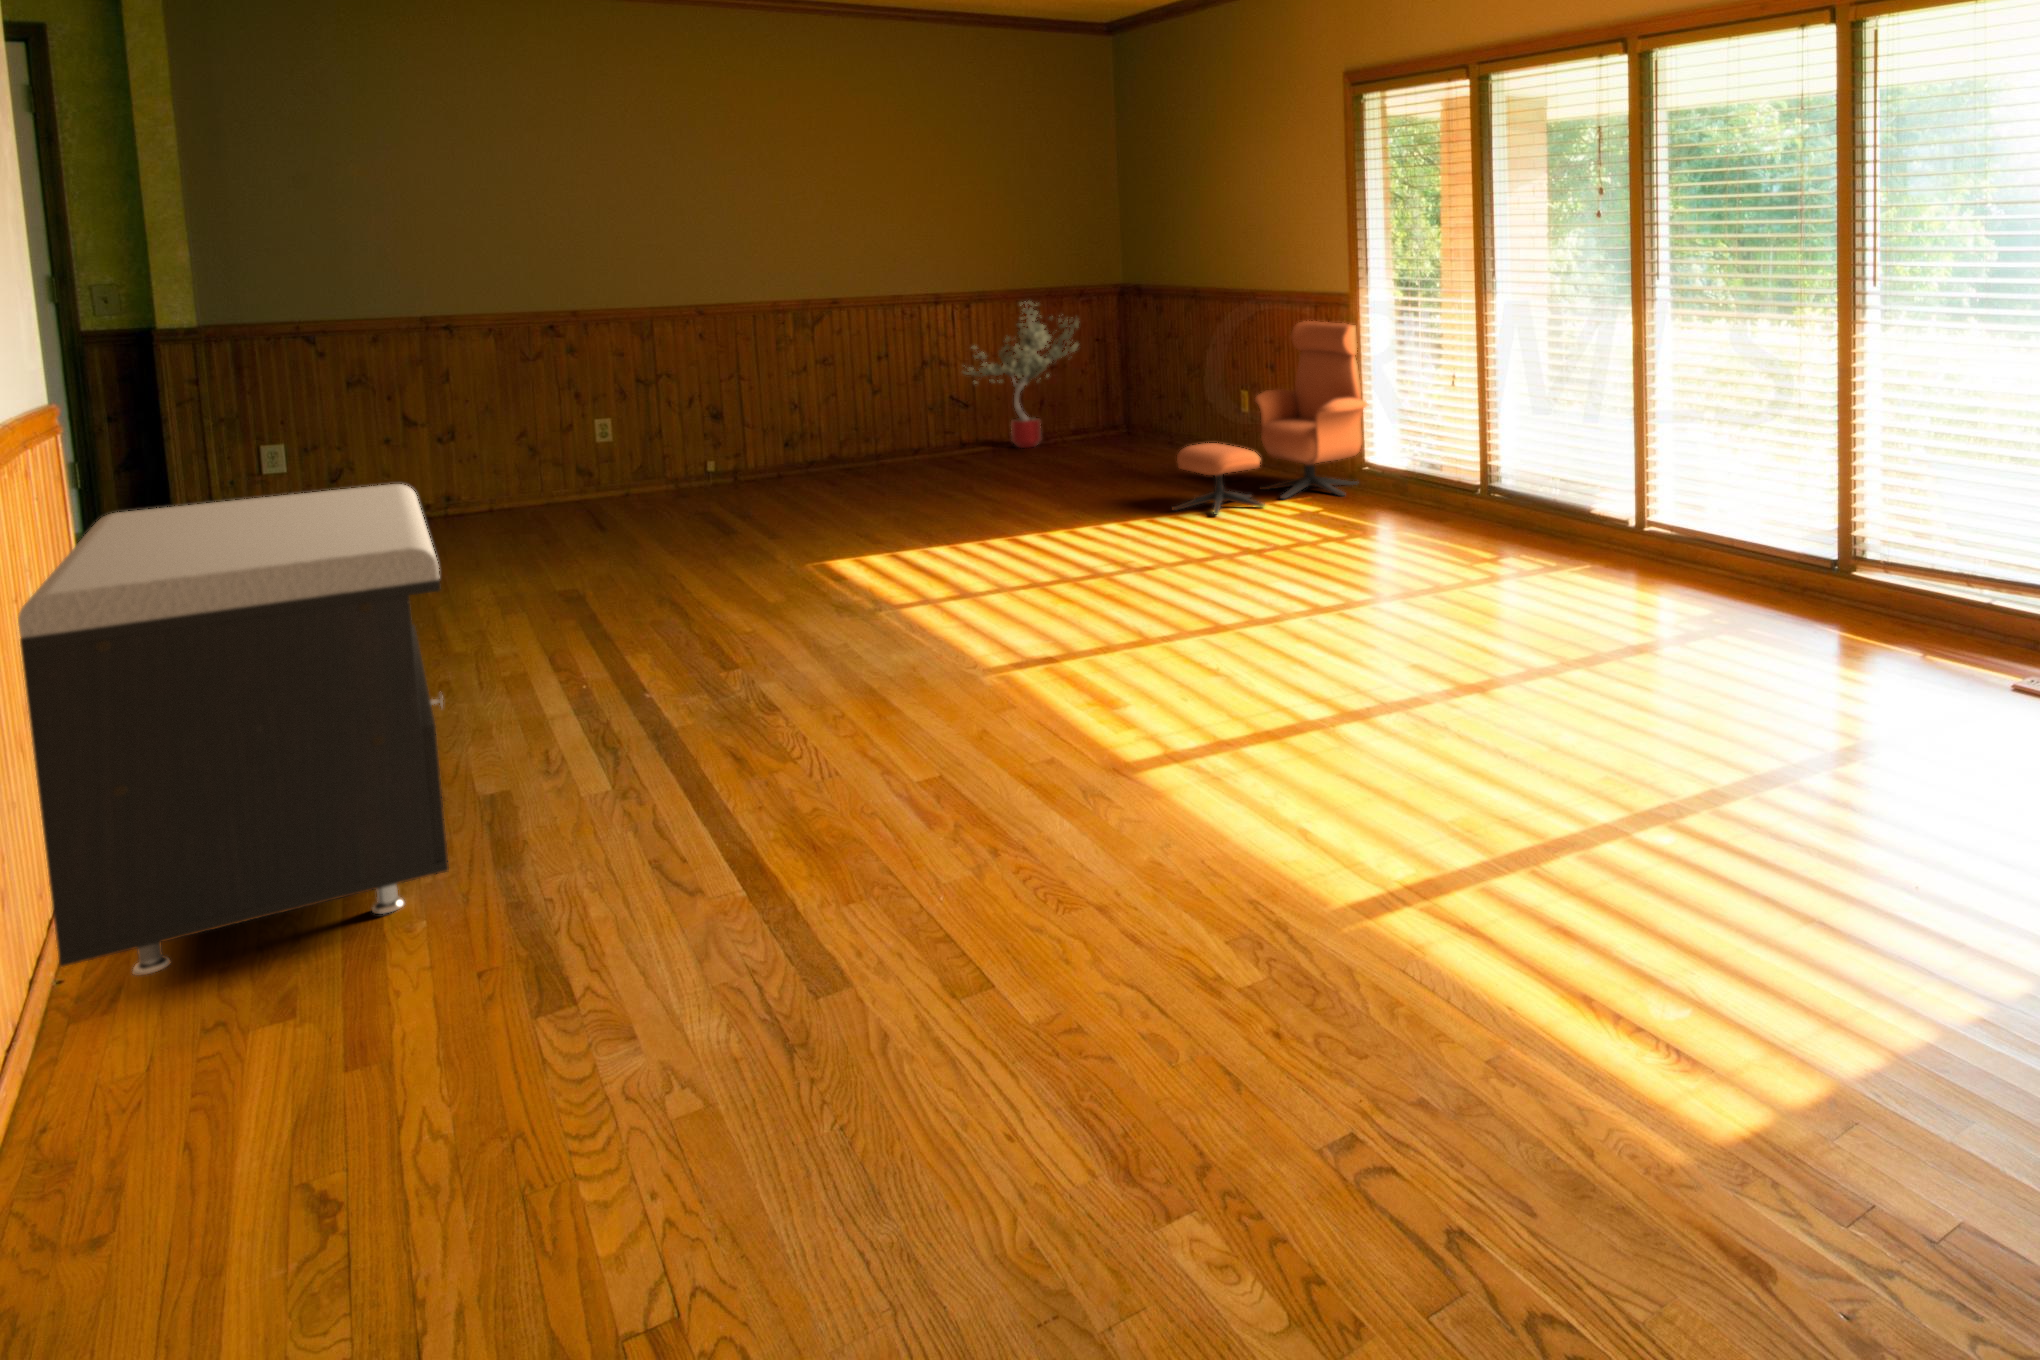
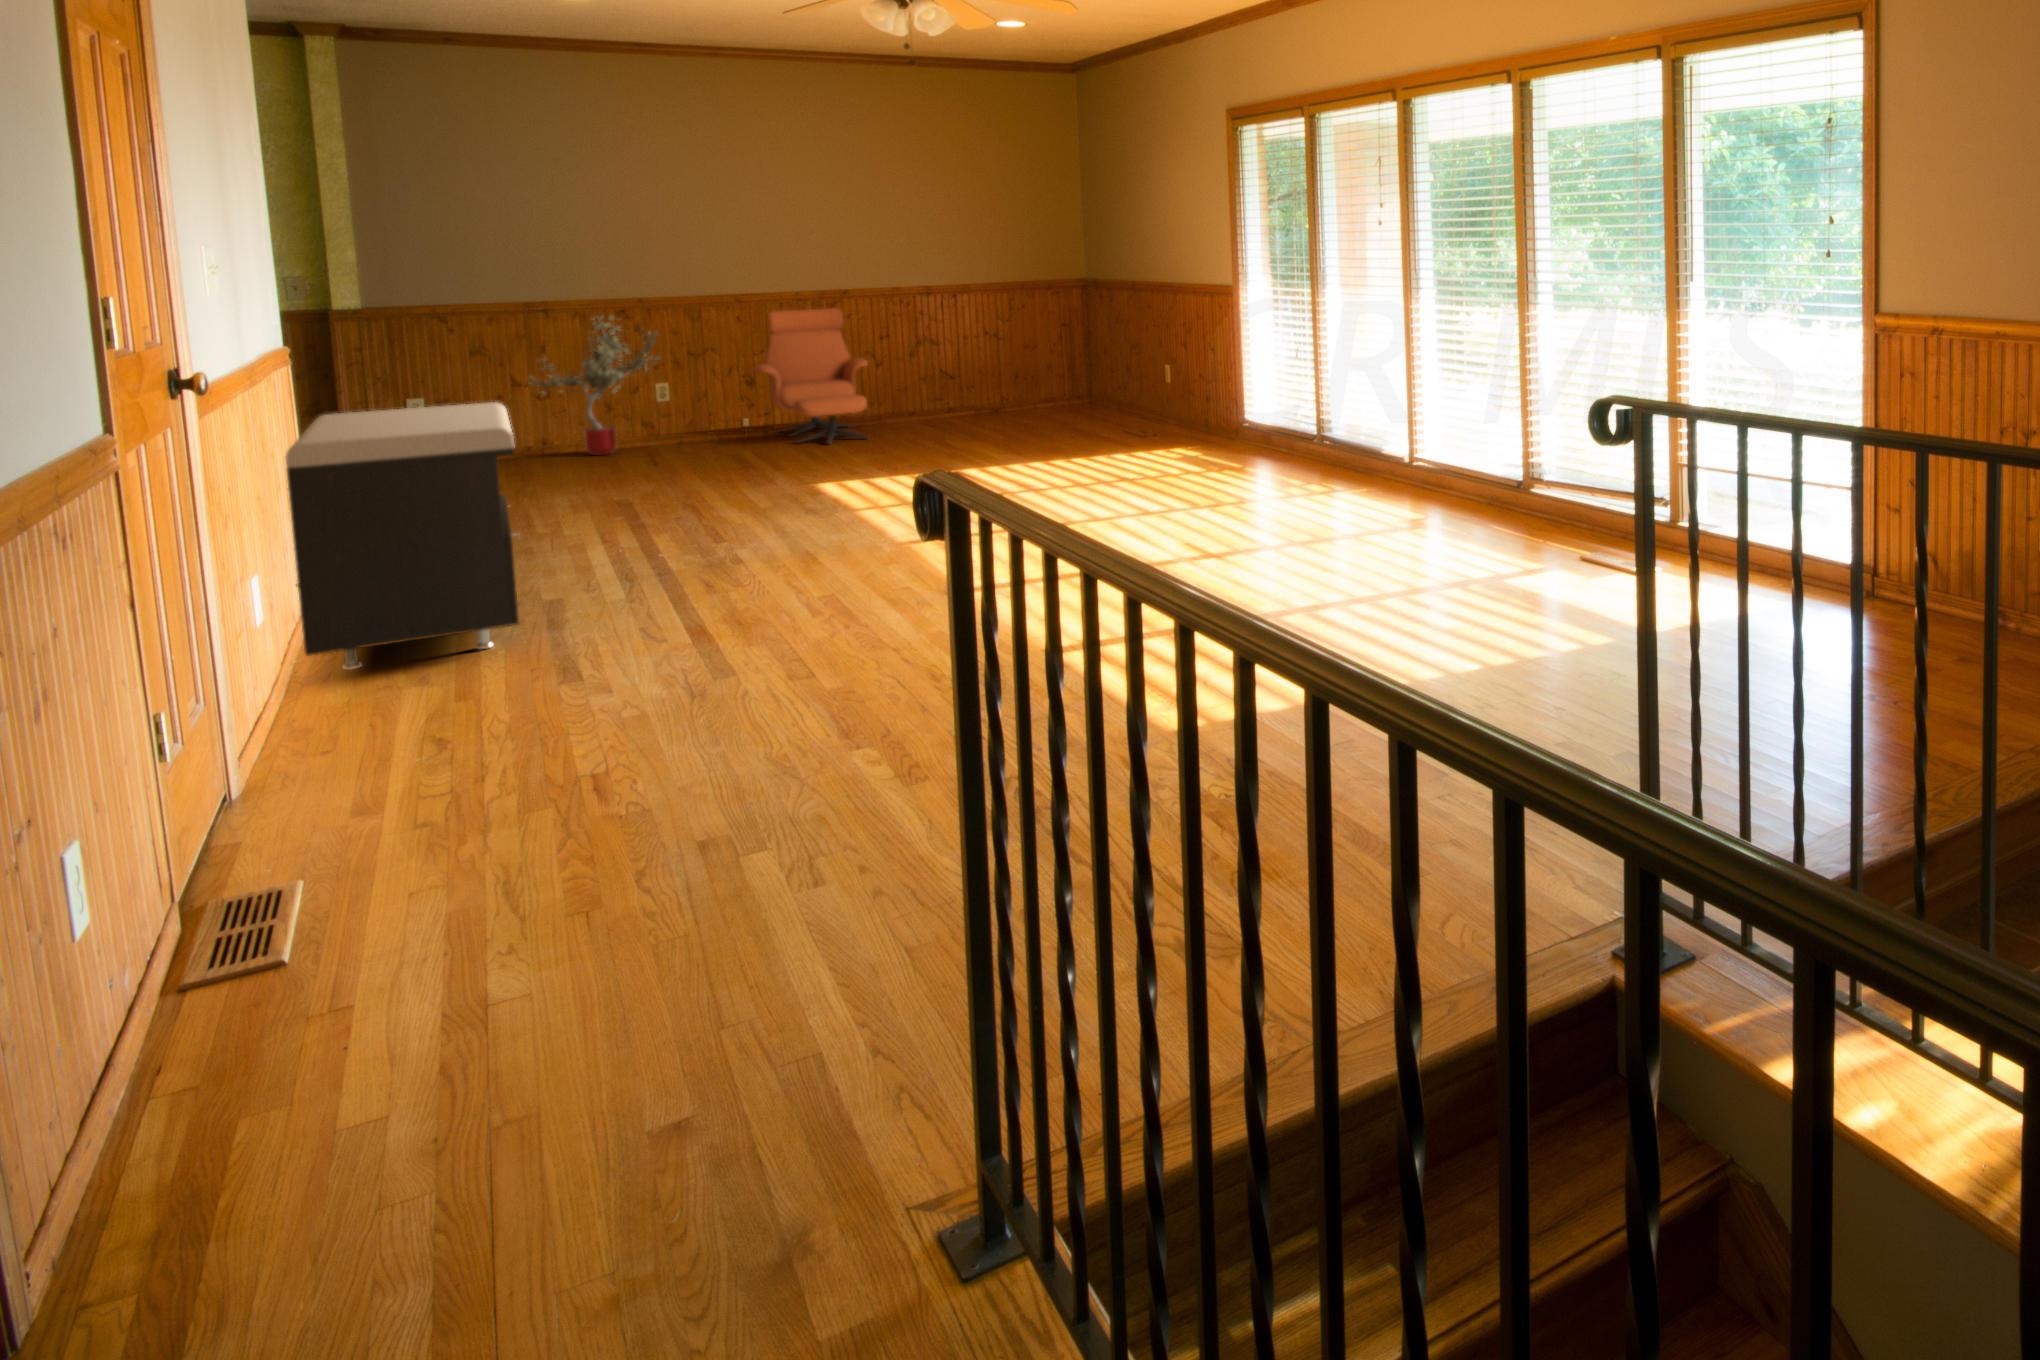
potted tree: present [964,301,1079,448] -> present [529,315,659,455]
lounge chair: present [1172,321,1368,515] -> present [753,308,868,444]

